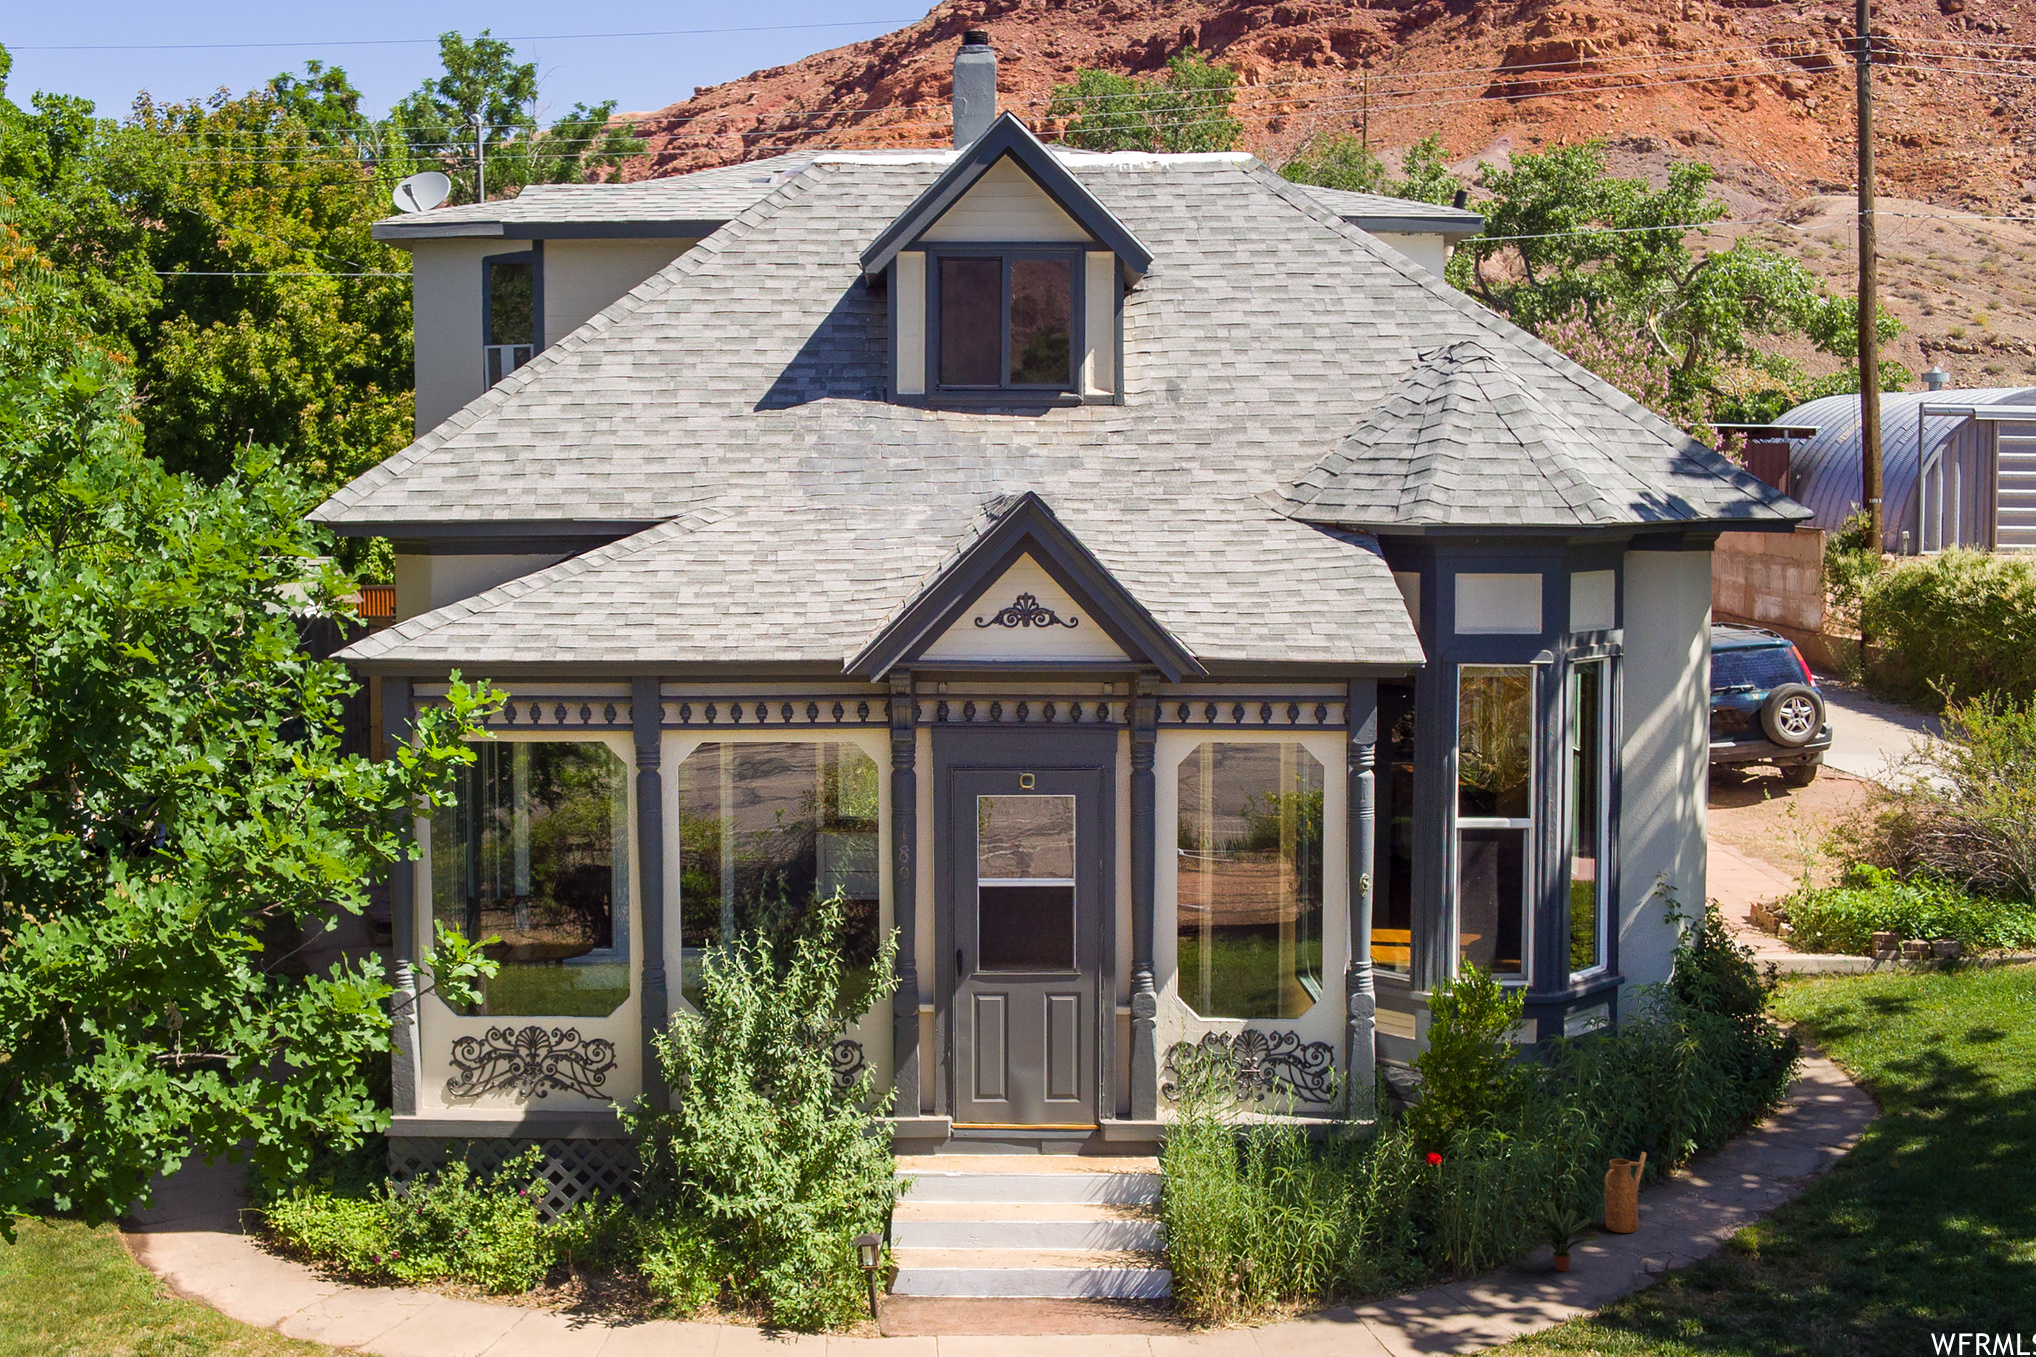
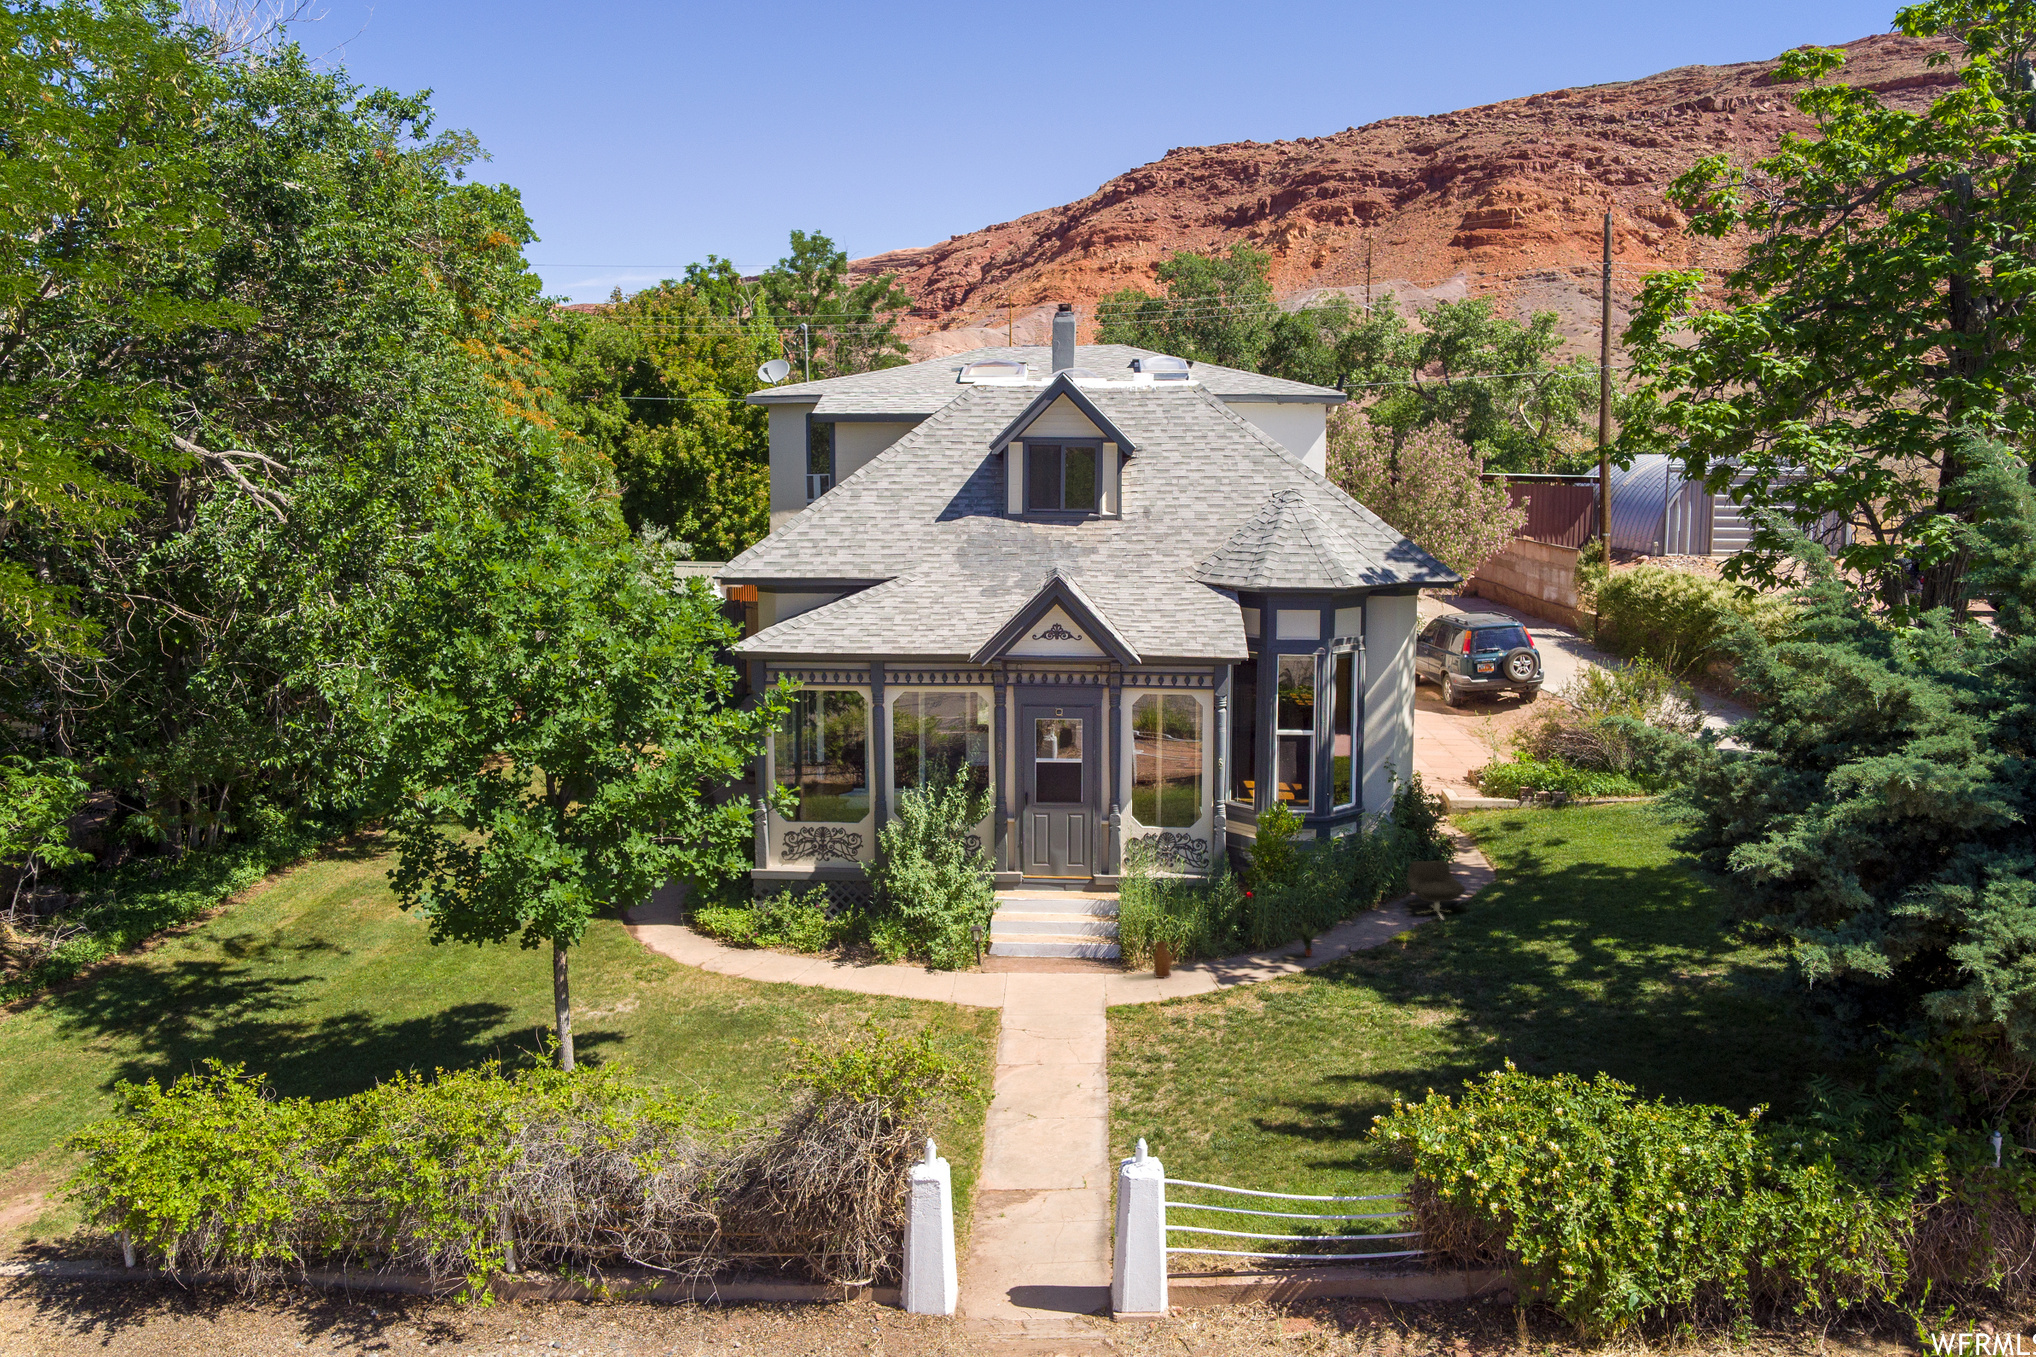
lounge chair: none [1715,1064,1842,1183] -> present [1407,860,1466,919]
watering can: present [1604,1152,1647,1233] -> present [1153,940,1181,978]

